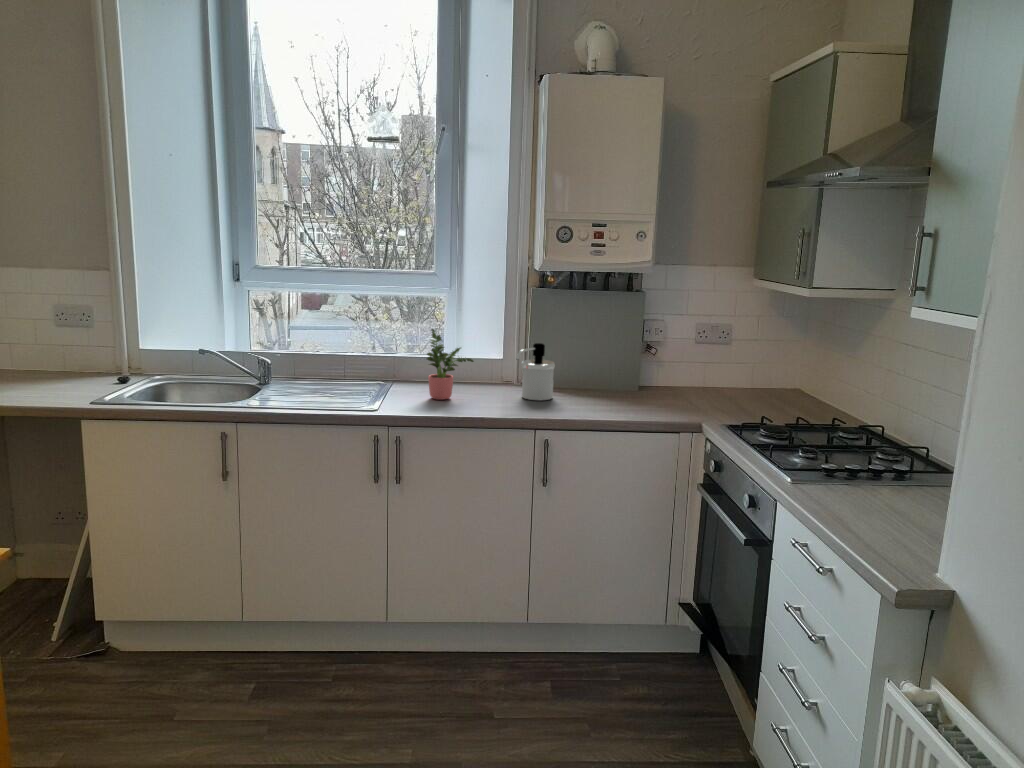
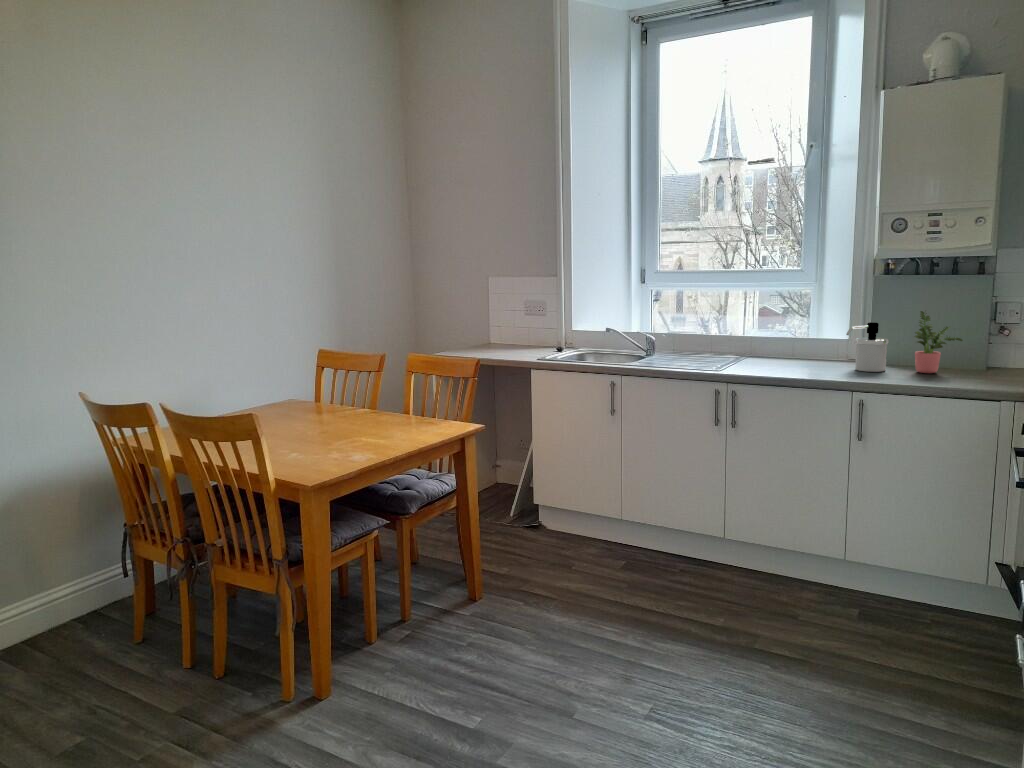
potted plant: present [427,329,474,400] -> present [915,311,963,373]

